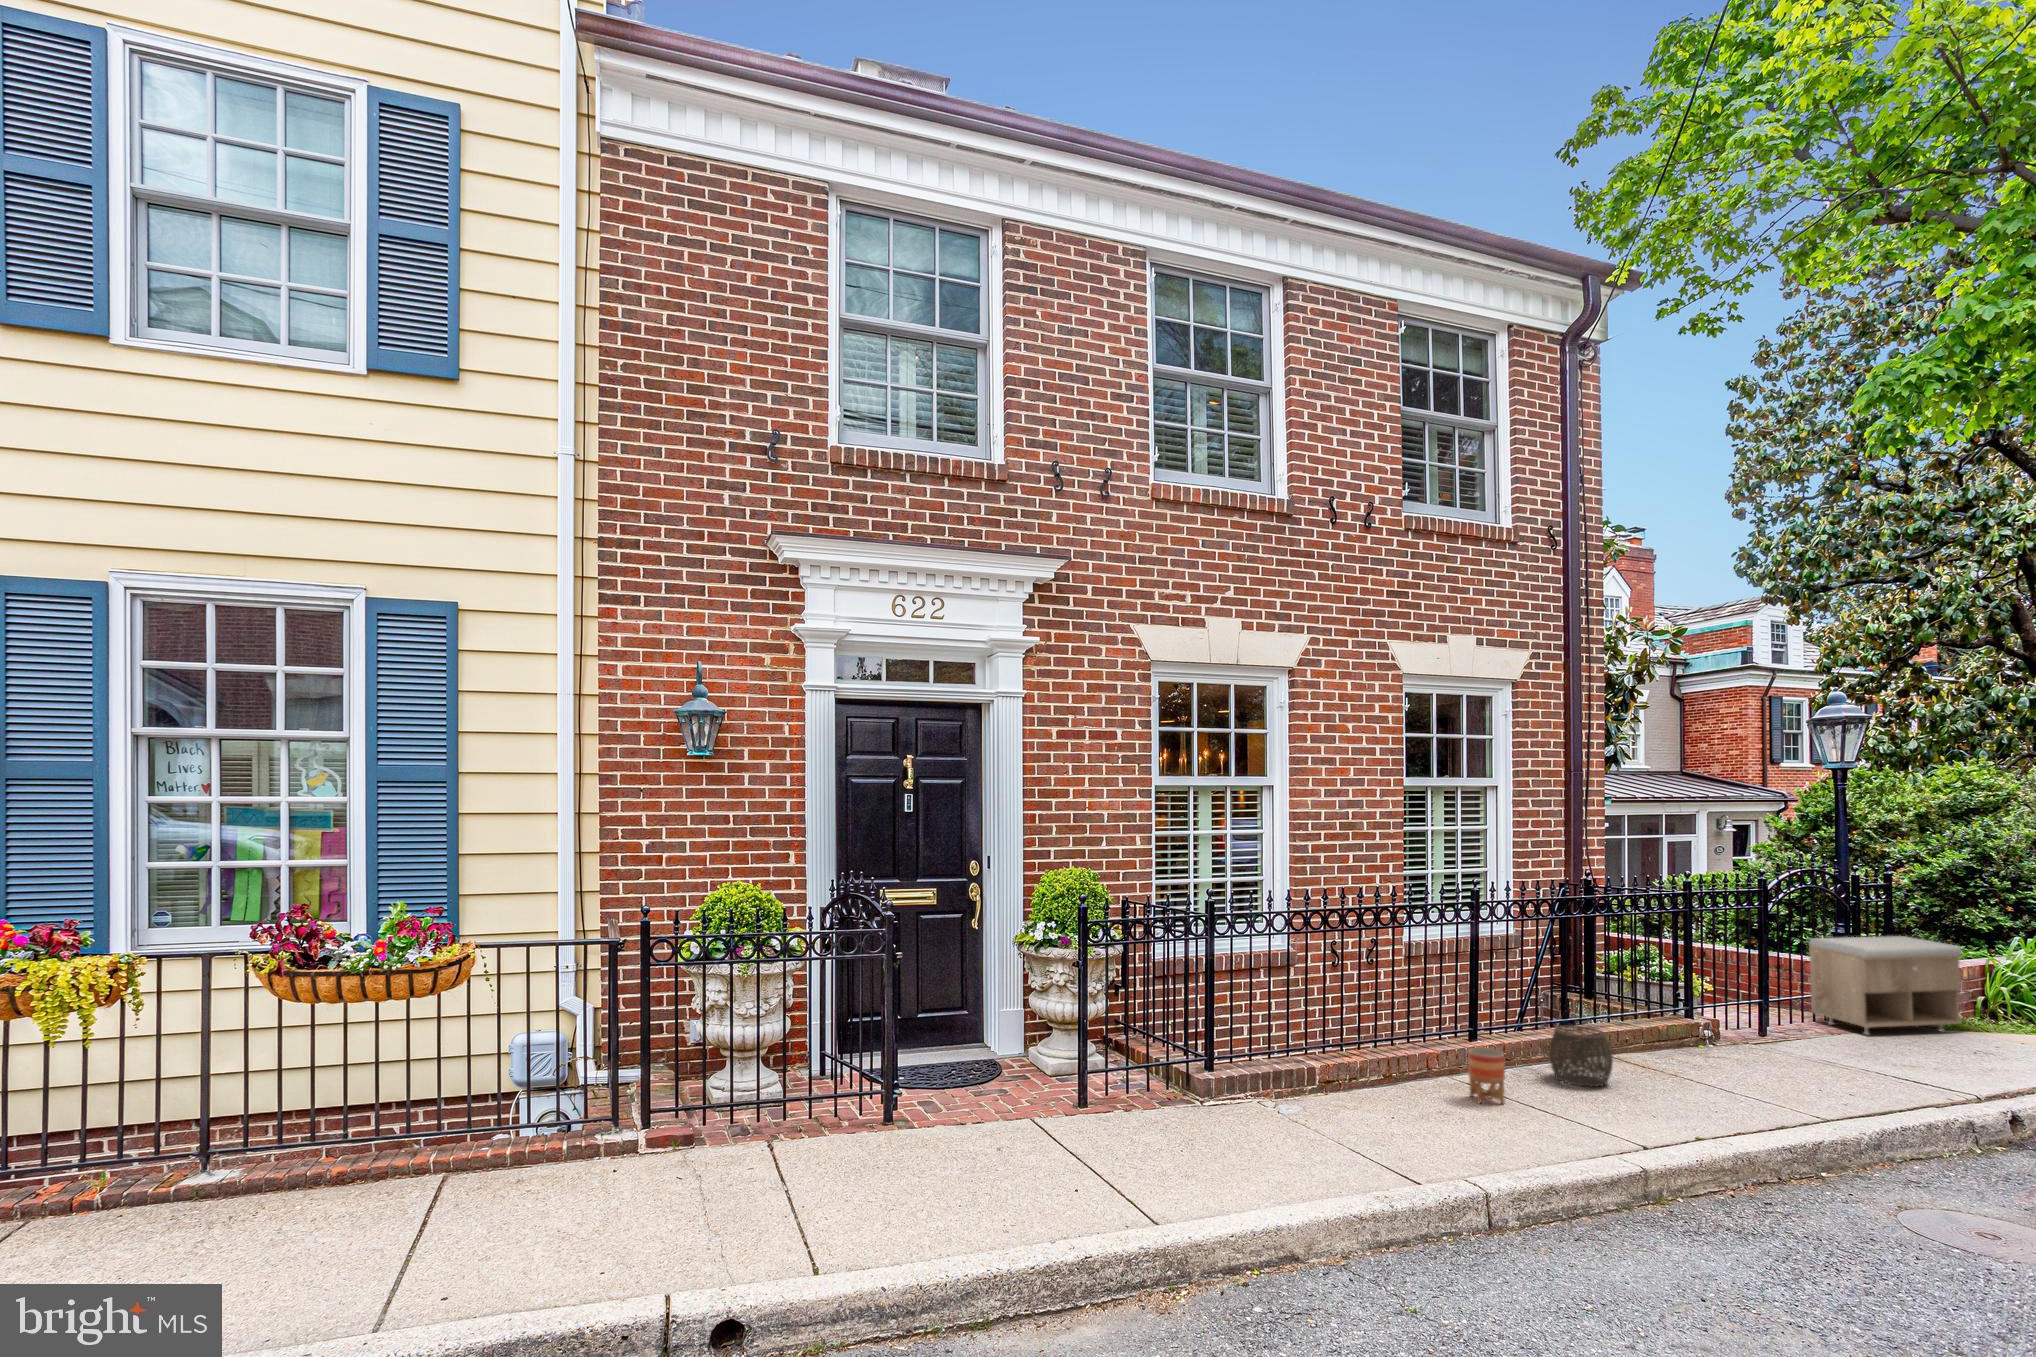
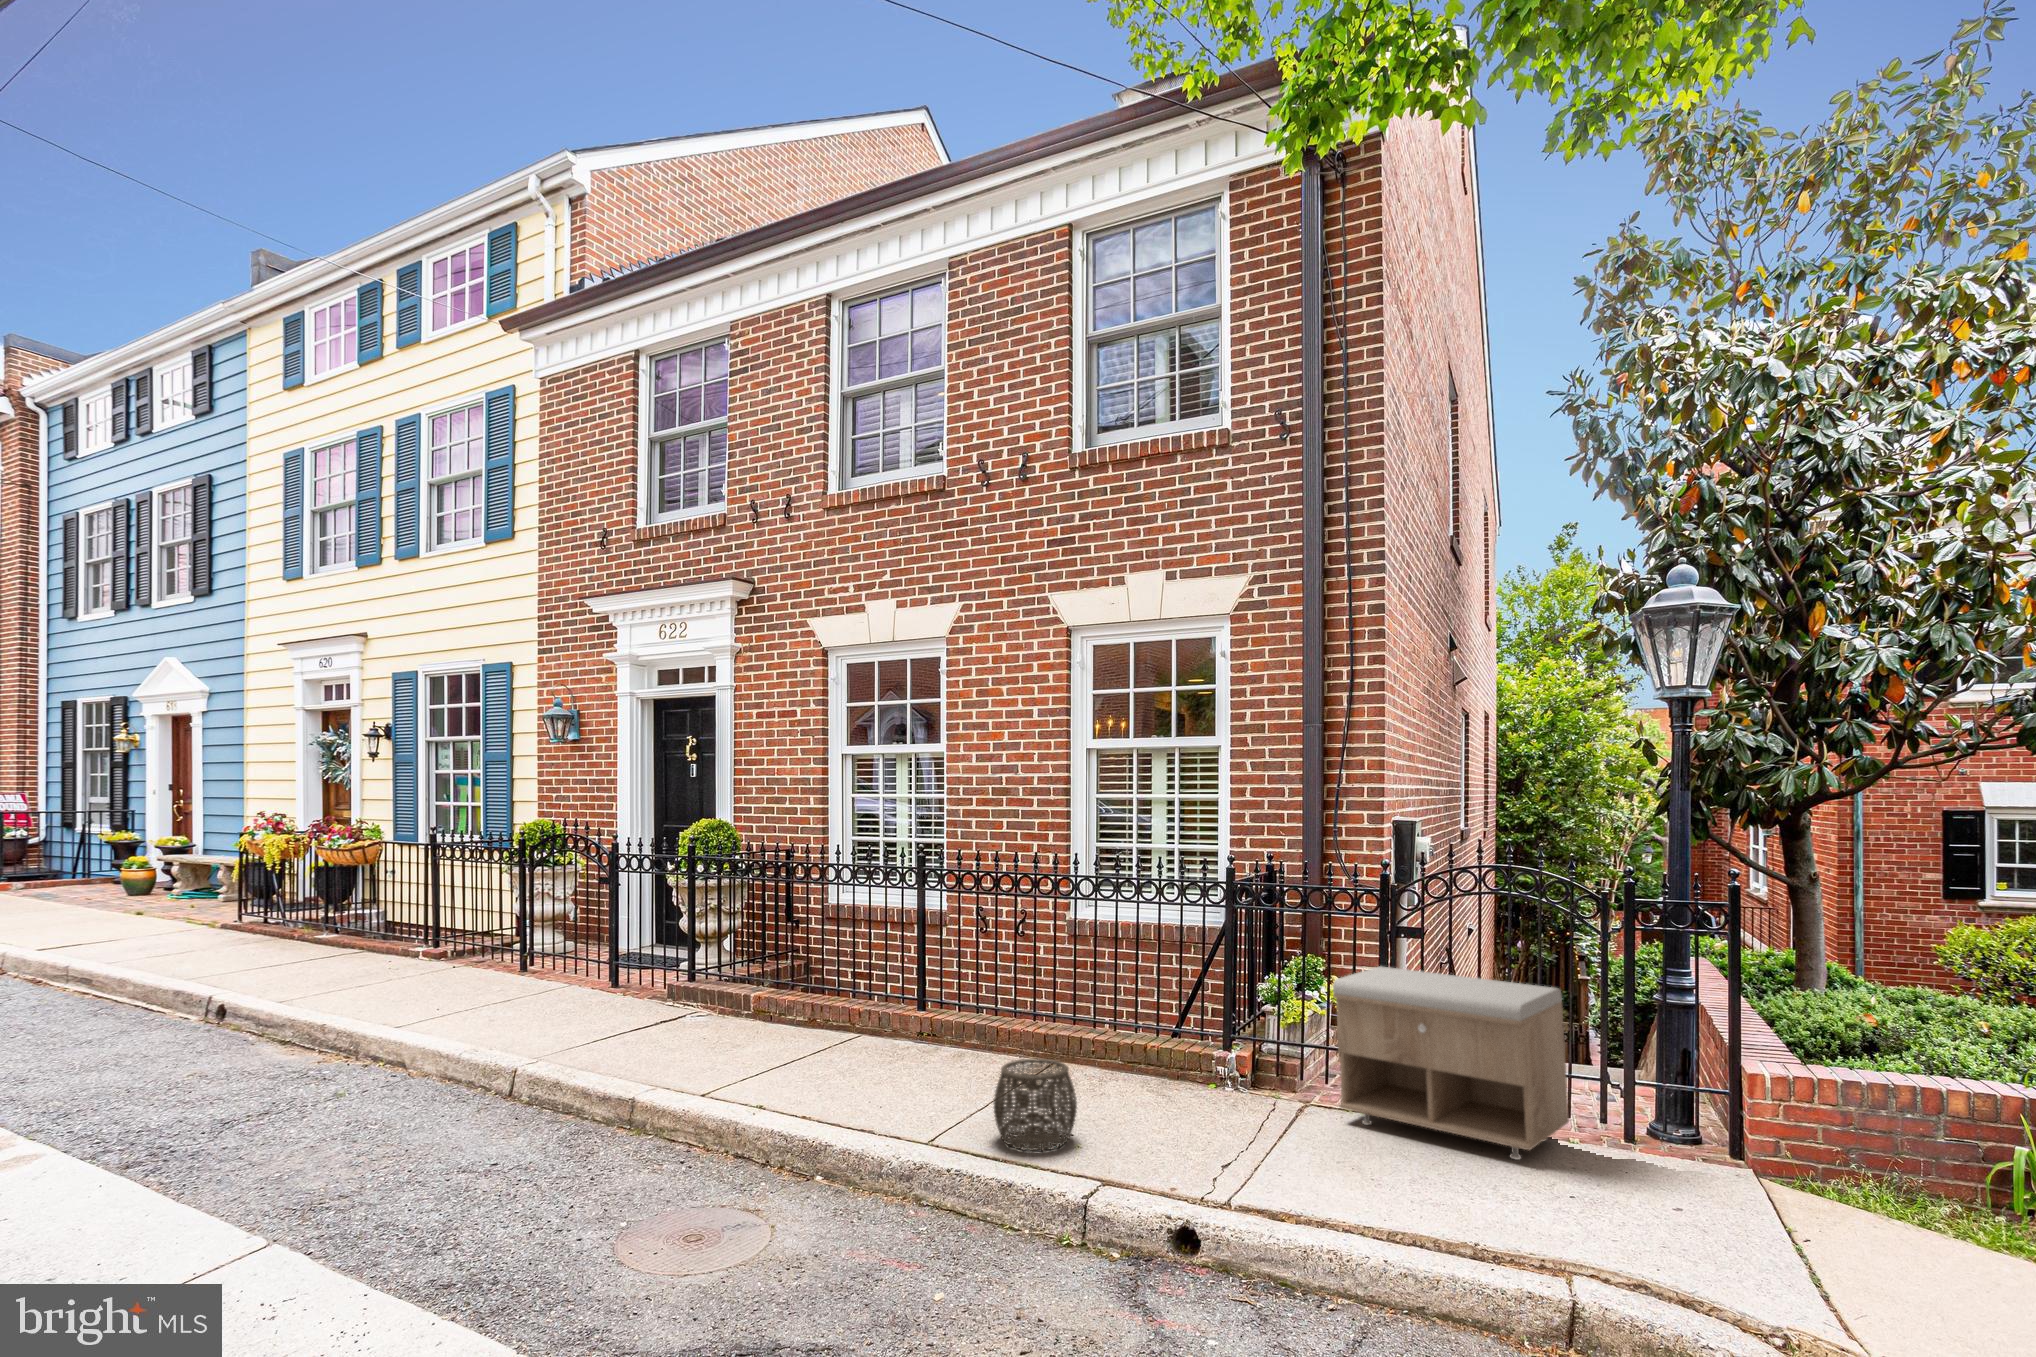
woven basket: present [1549,1025,1613,1087] -> present [994,1059,1077,1151]
planter: present [1468,1048,1505,1104] -> none [698,983,732,1036]

